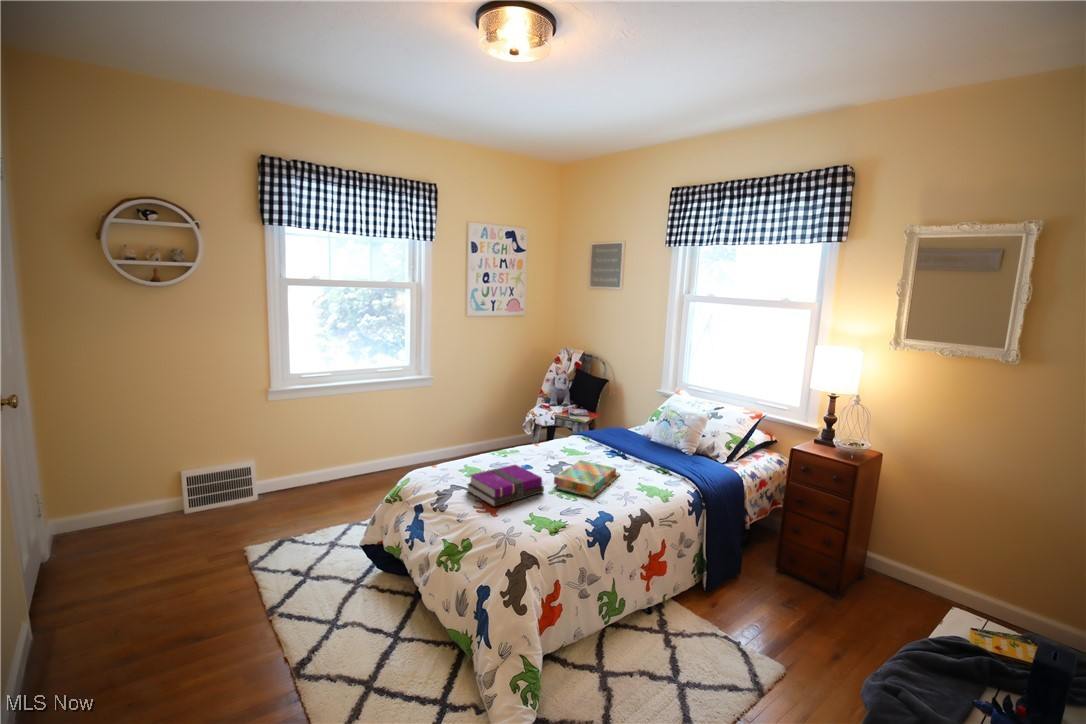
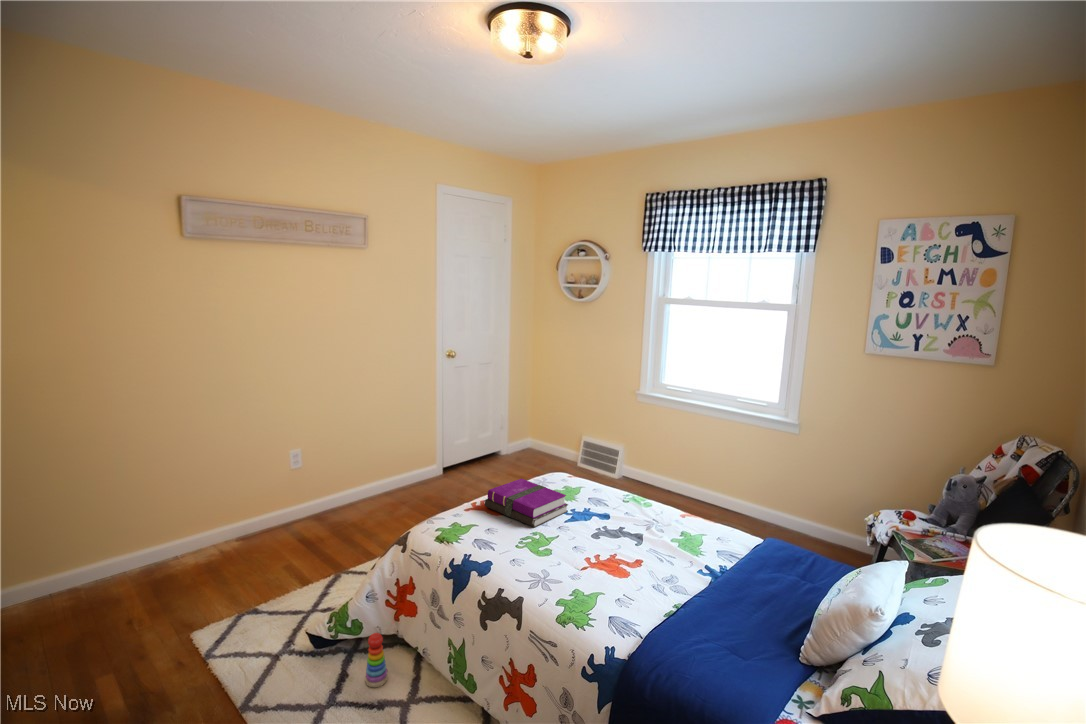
board game: present [554,460,620,498] -> none [528,521,636,577]
stacking toy: none [565,639,586,692] -> present [365,633,388,687]

